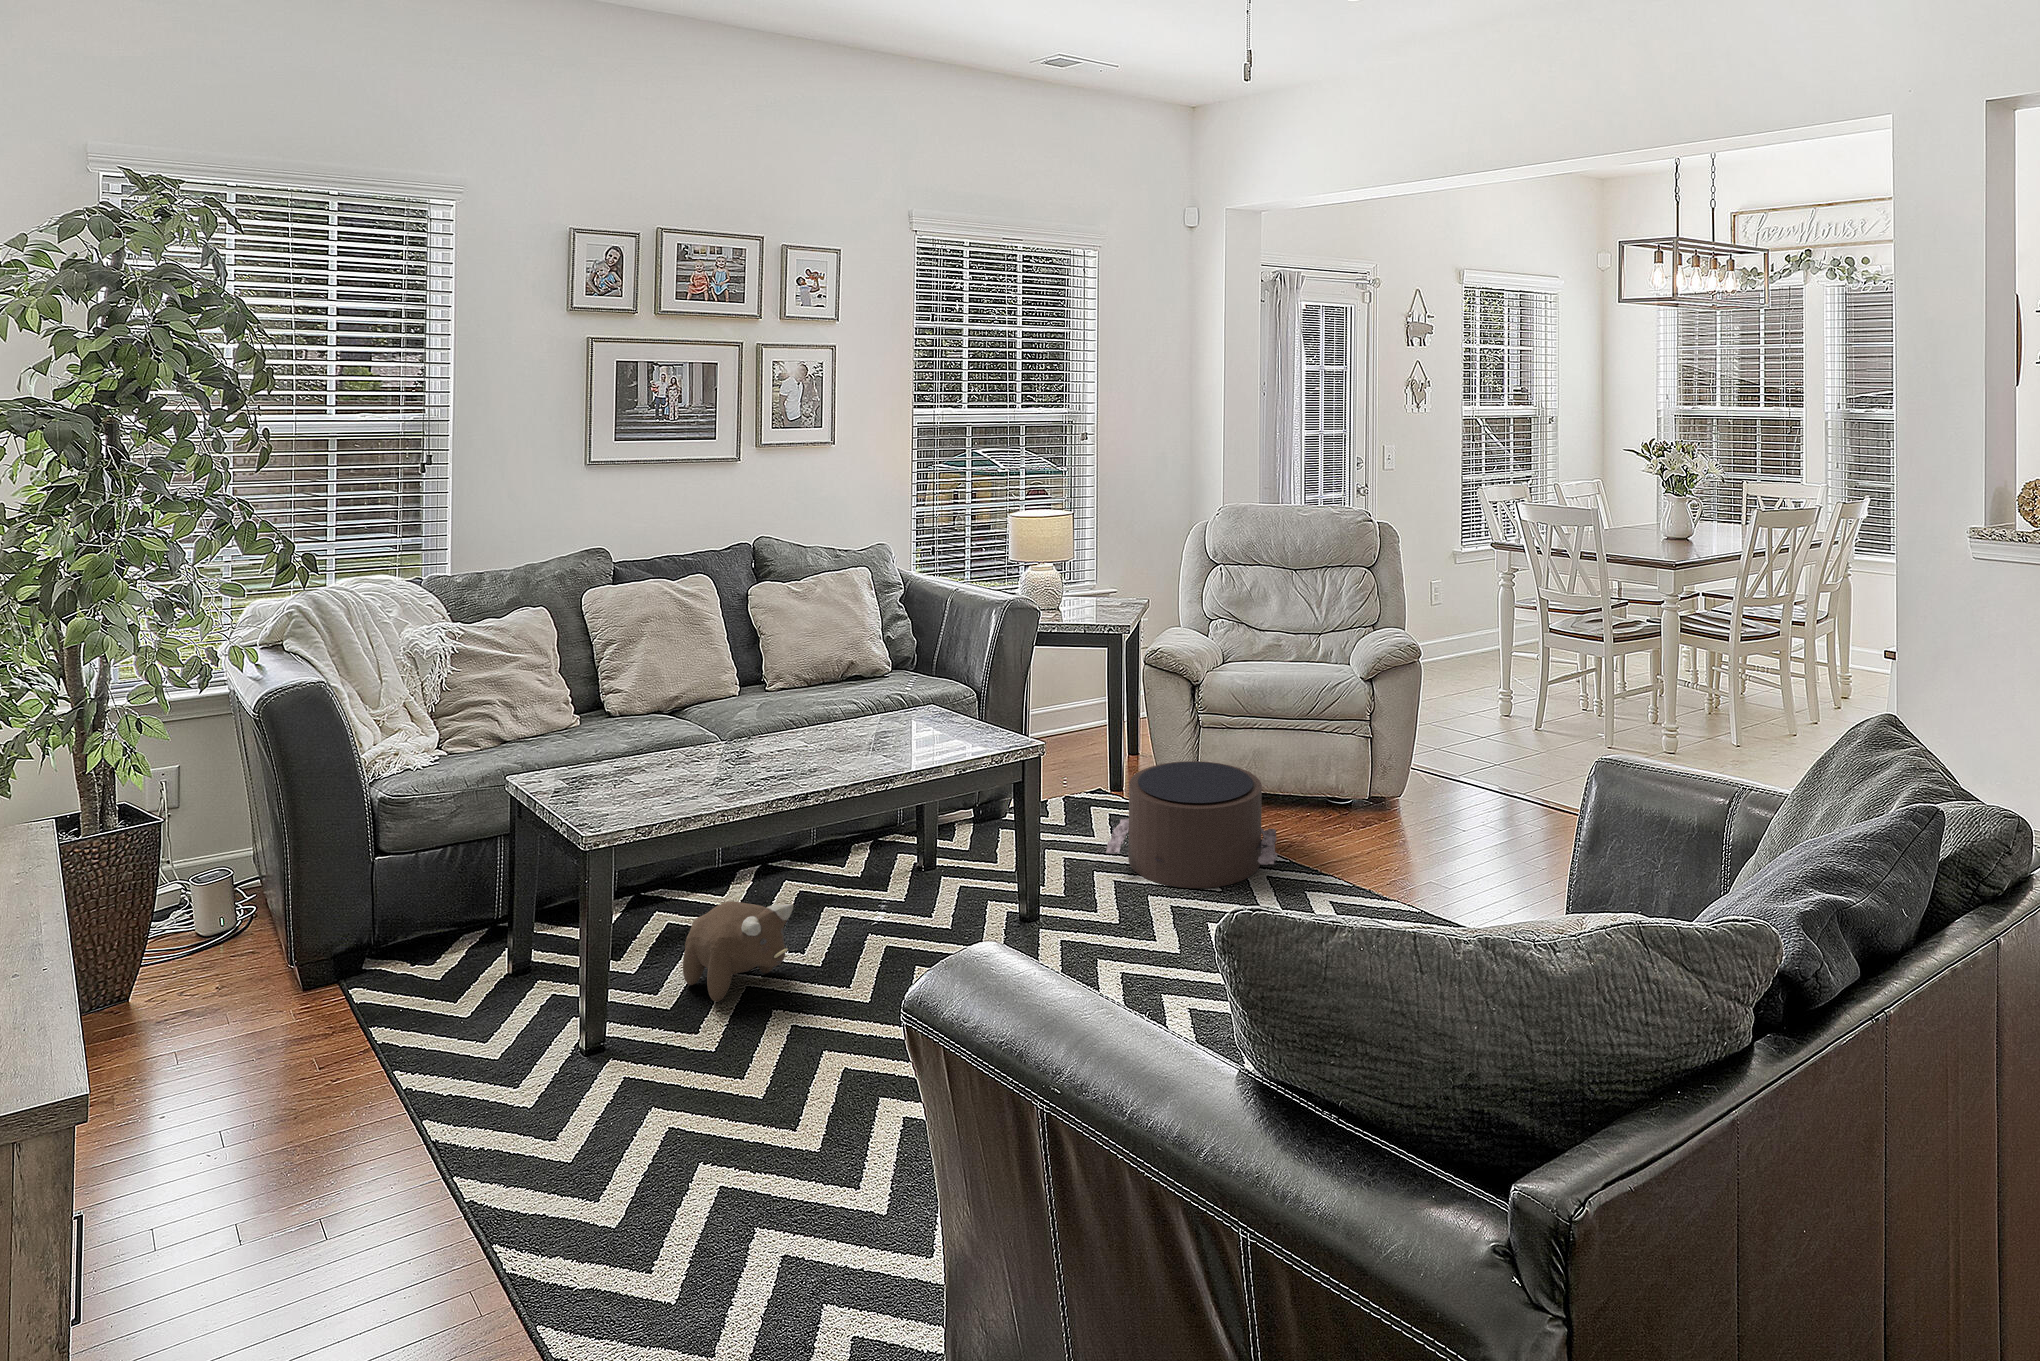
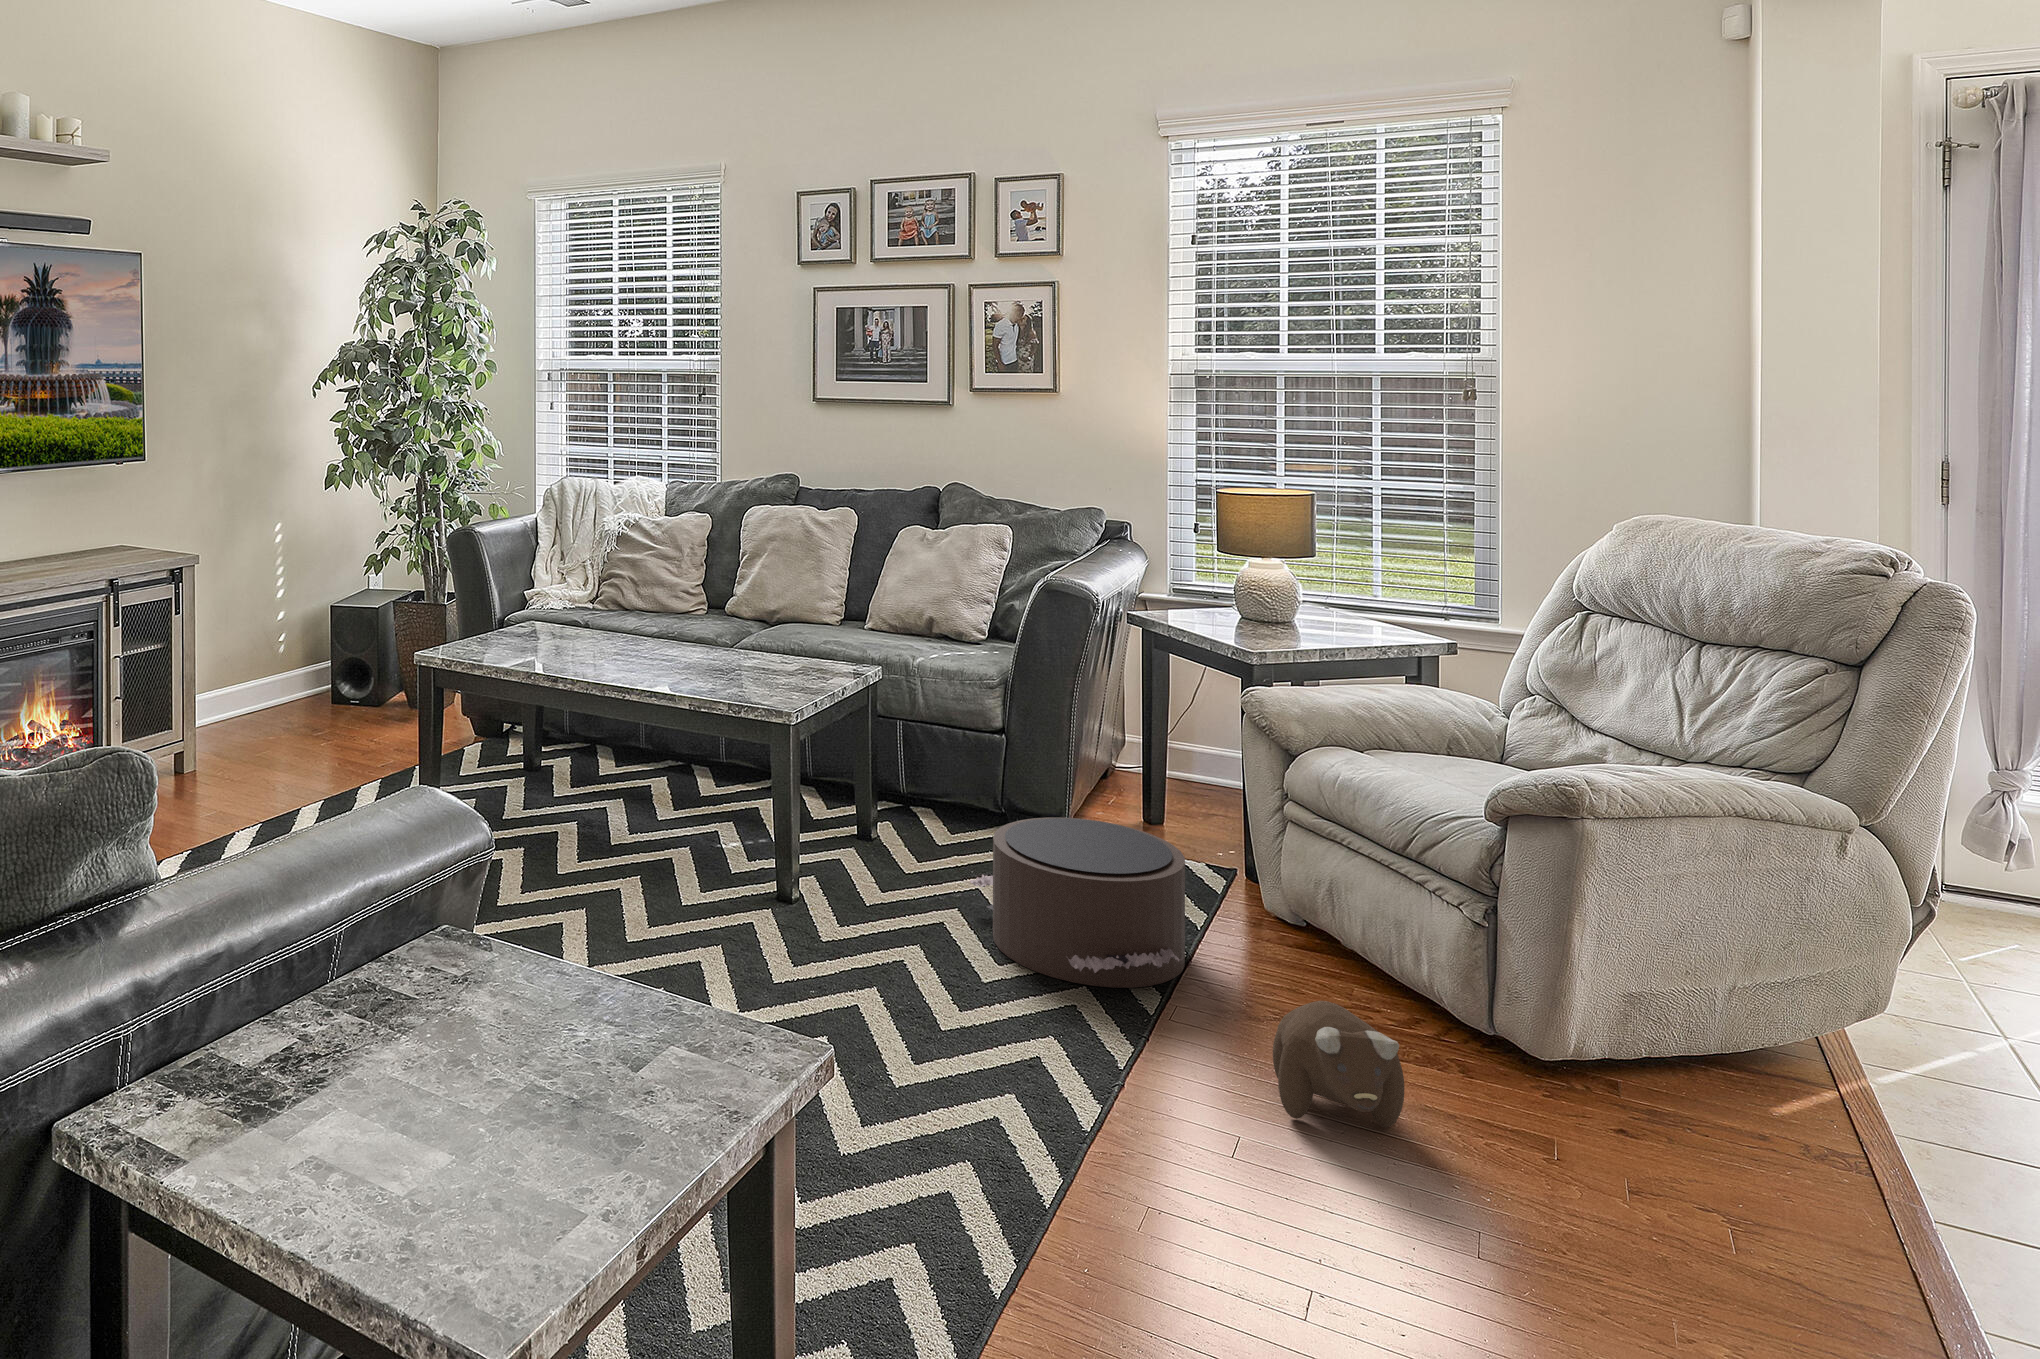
plush toy: present [683,901,793,1002] -> present [1273,1001,1404,1128]

